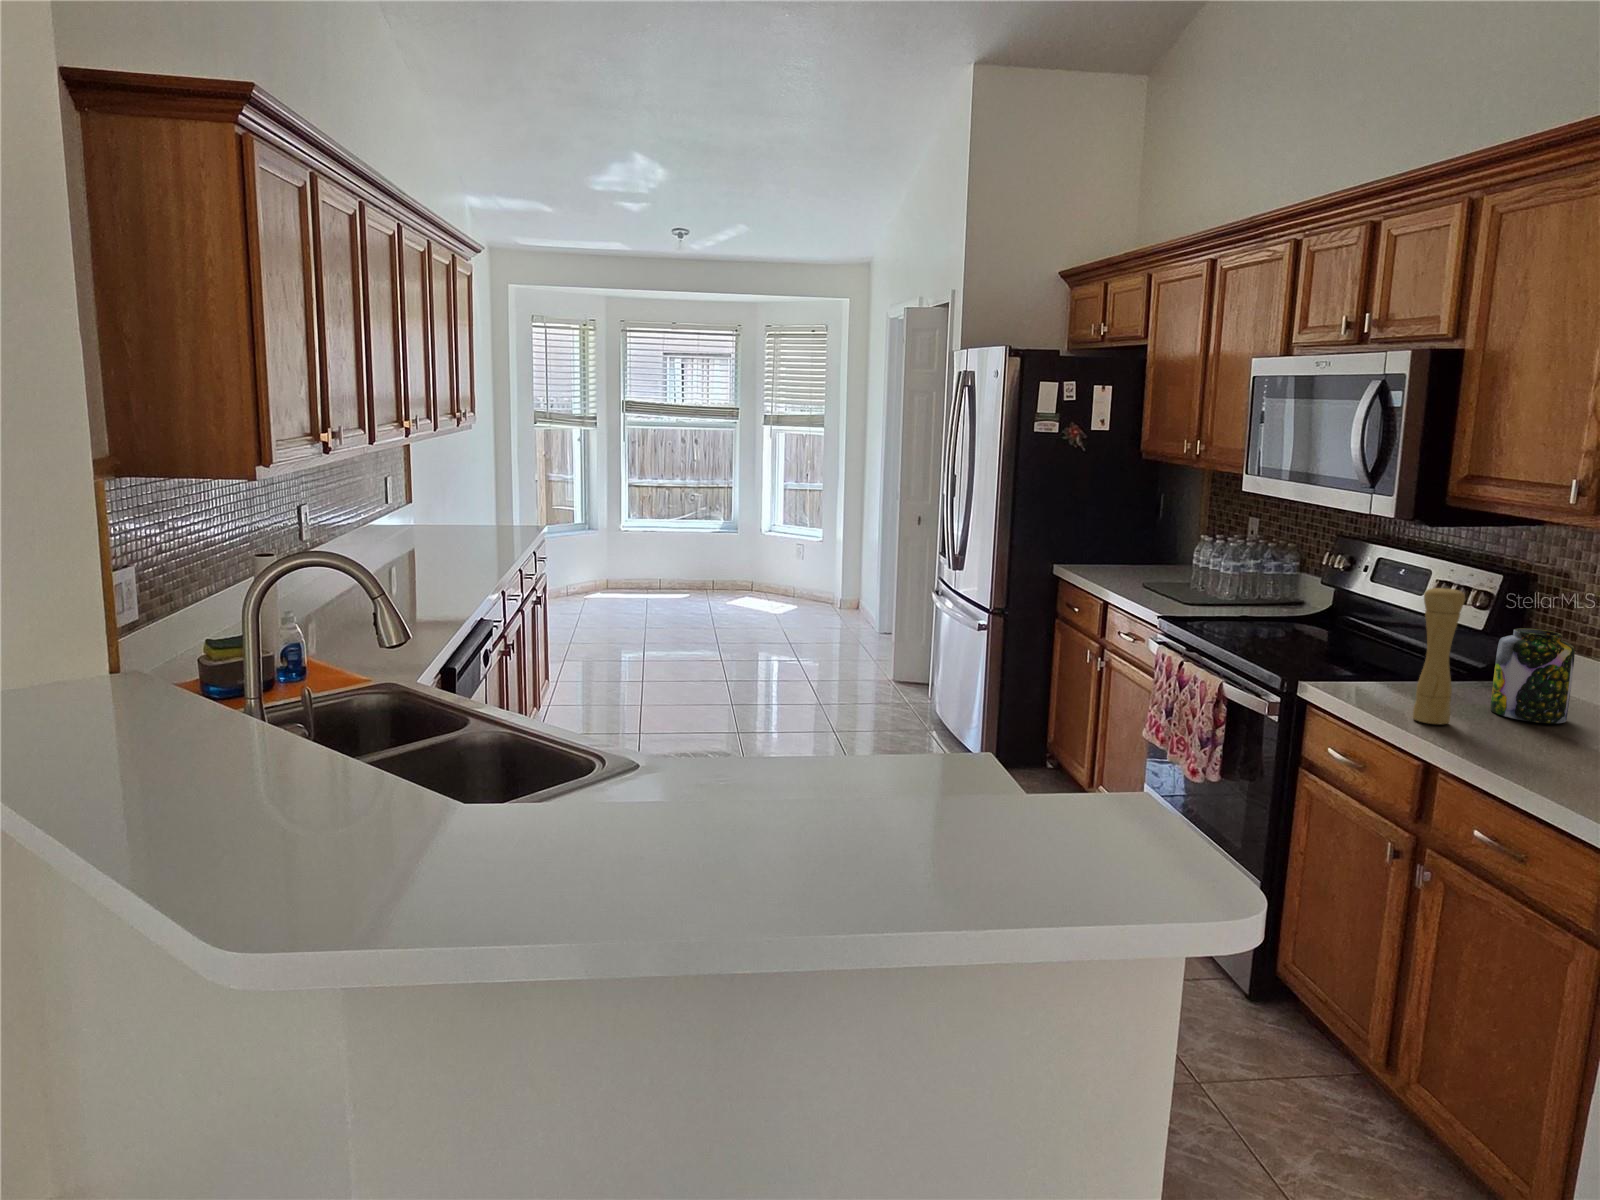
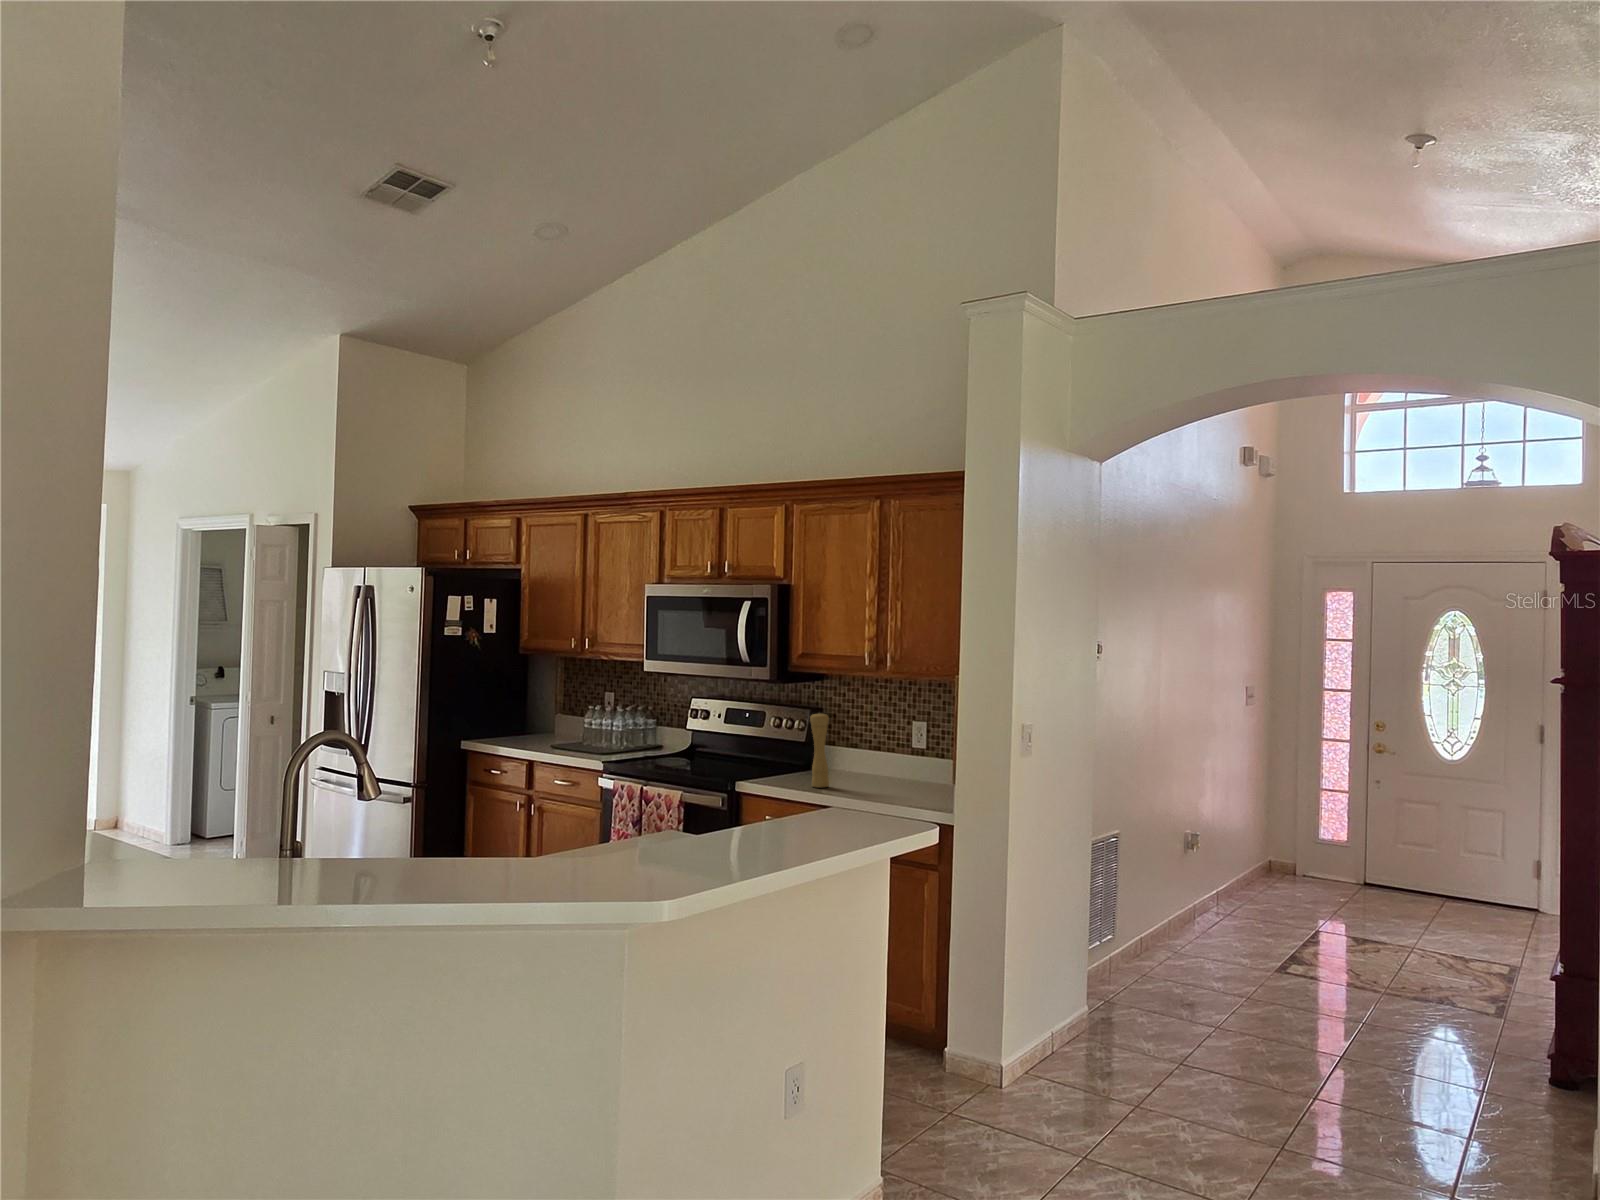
jar: present [1490,628,1575,723] -> none [830,732,865,780]

